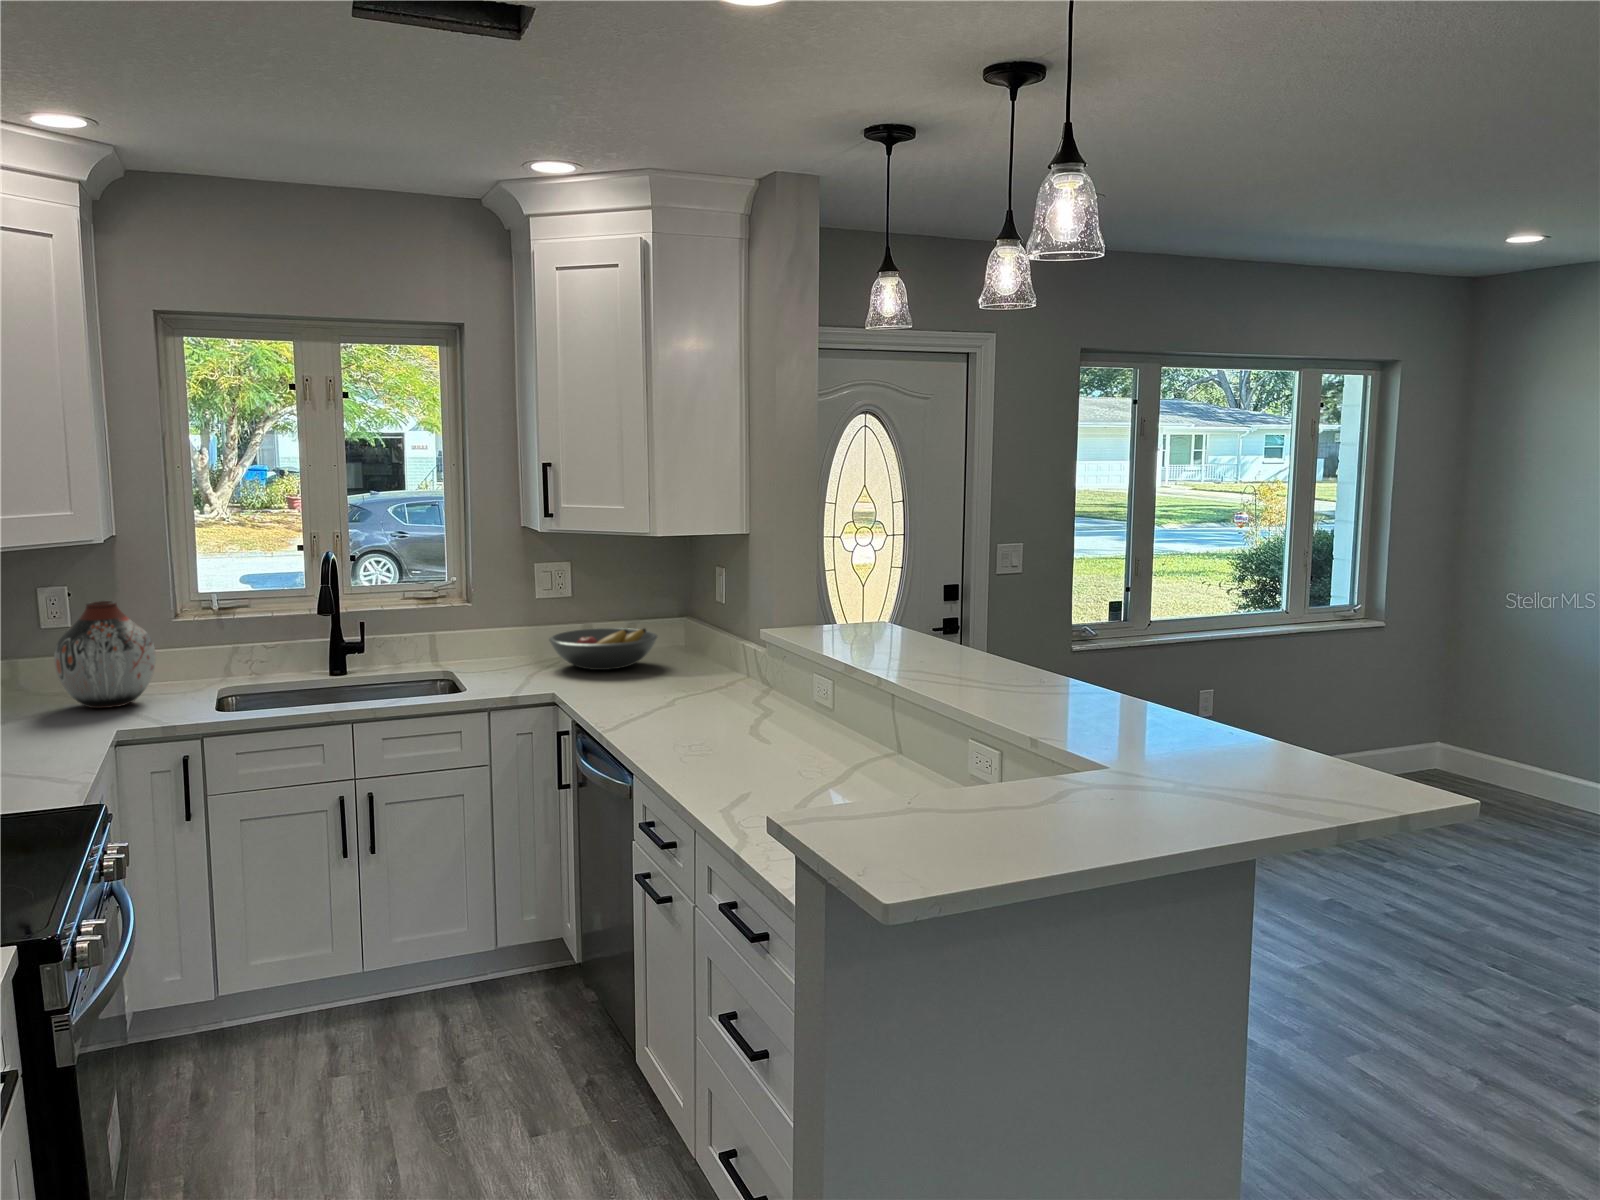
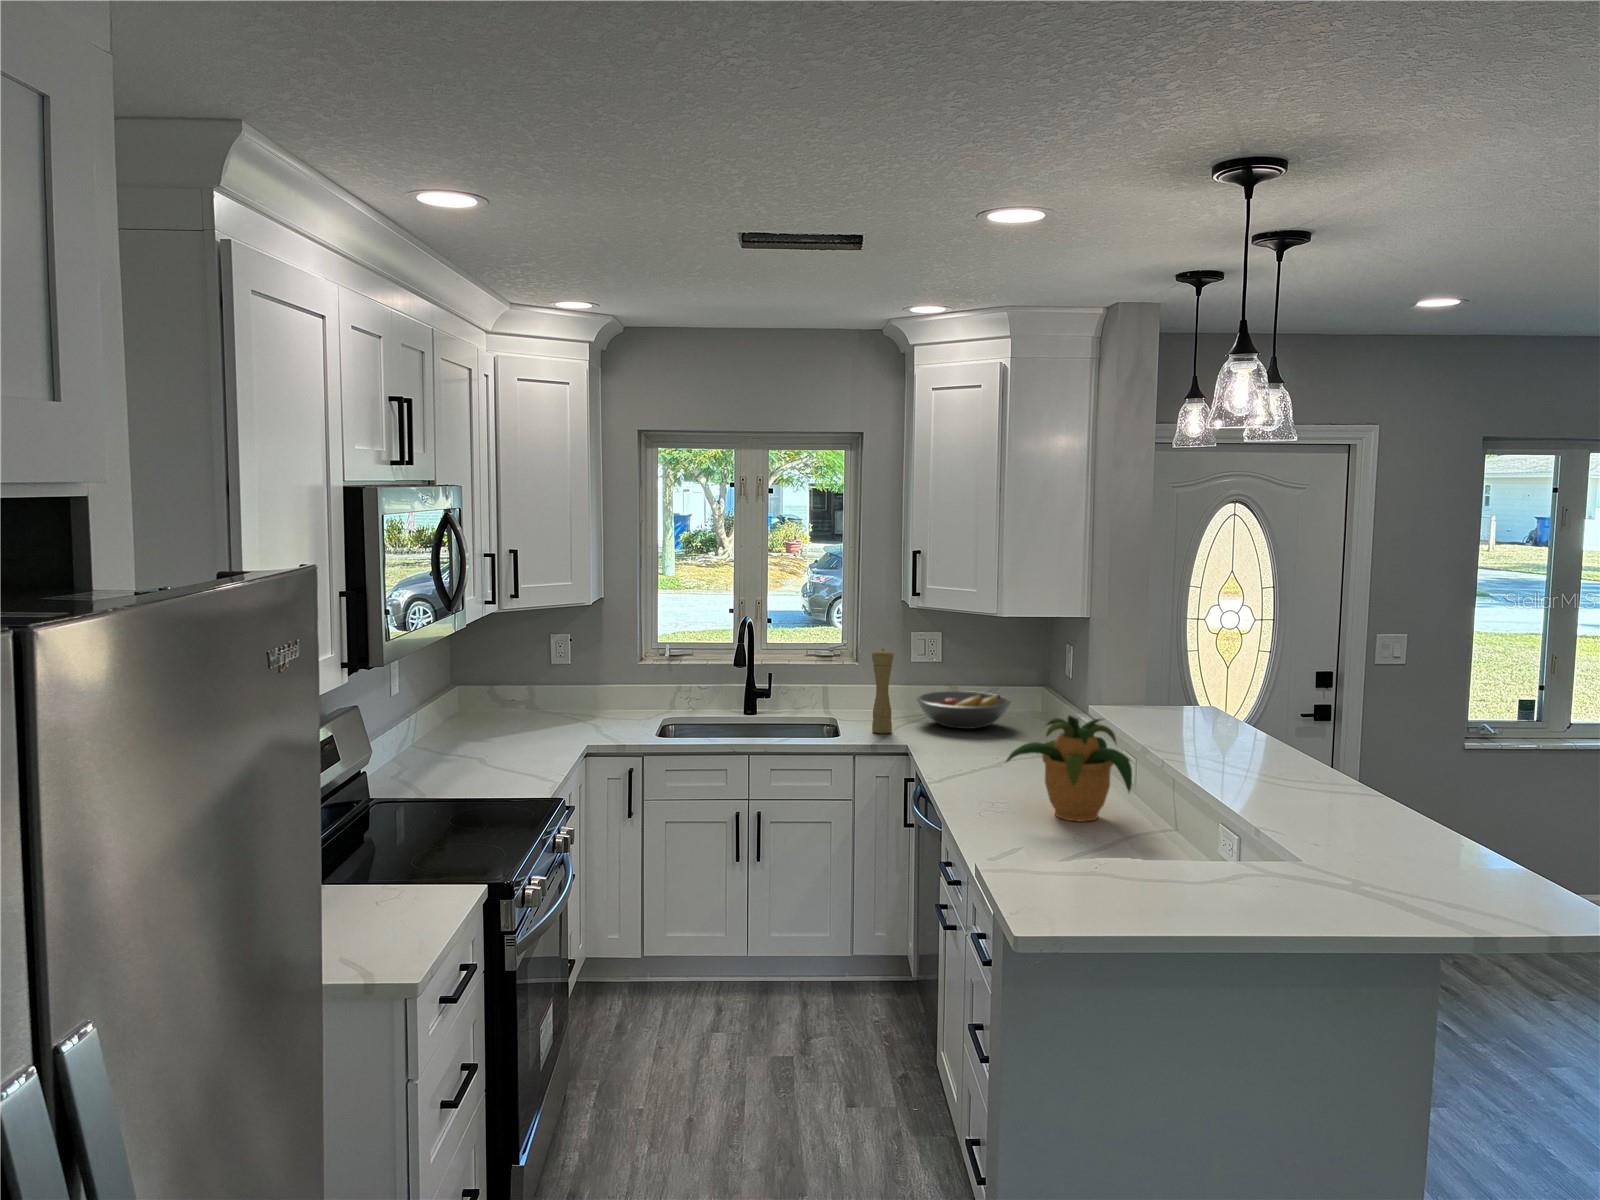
pepper mill: none [498,583,526,683] -> present [872,649,893,733]
vase: present [54,601,156,708] -> none [557,646,621,725]
potted plant: none [703,634,846,753] -> present [1006,716,1132,821]

